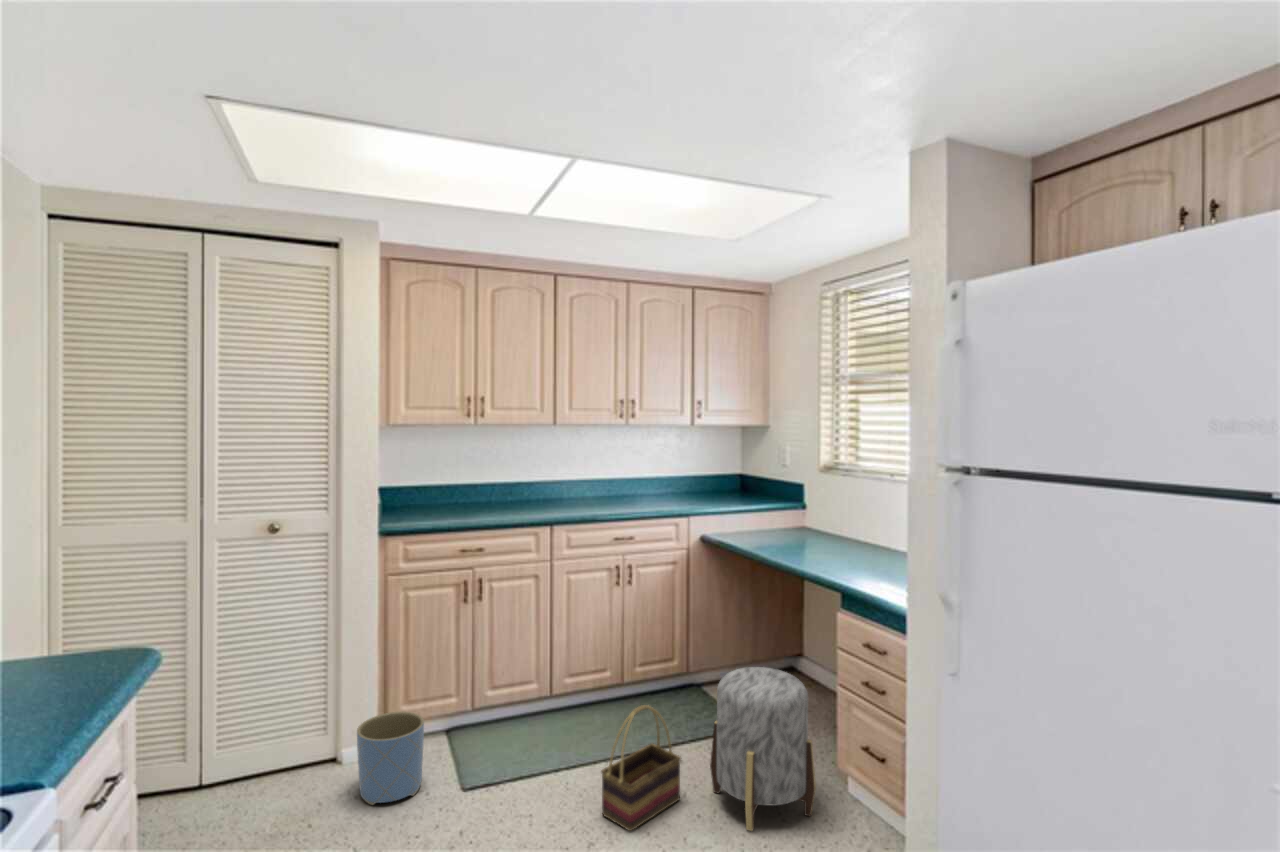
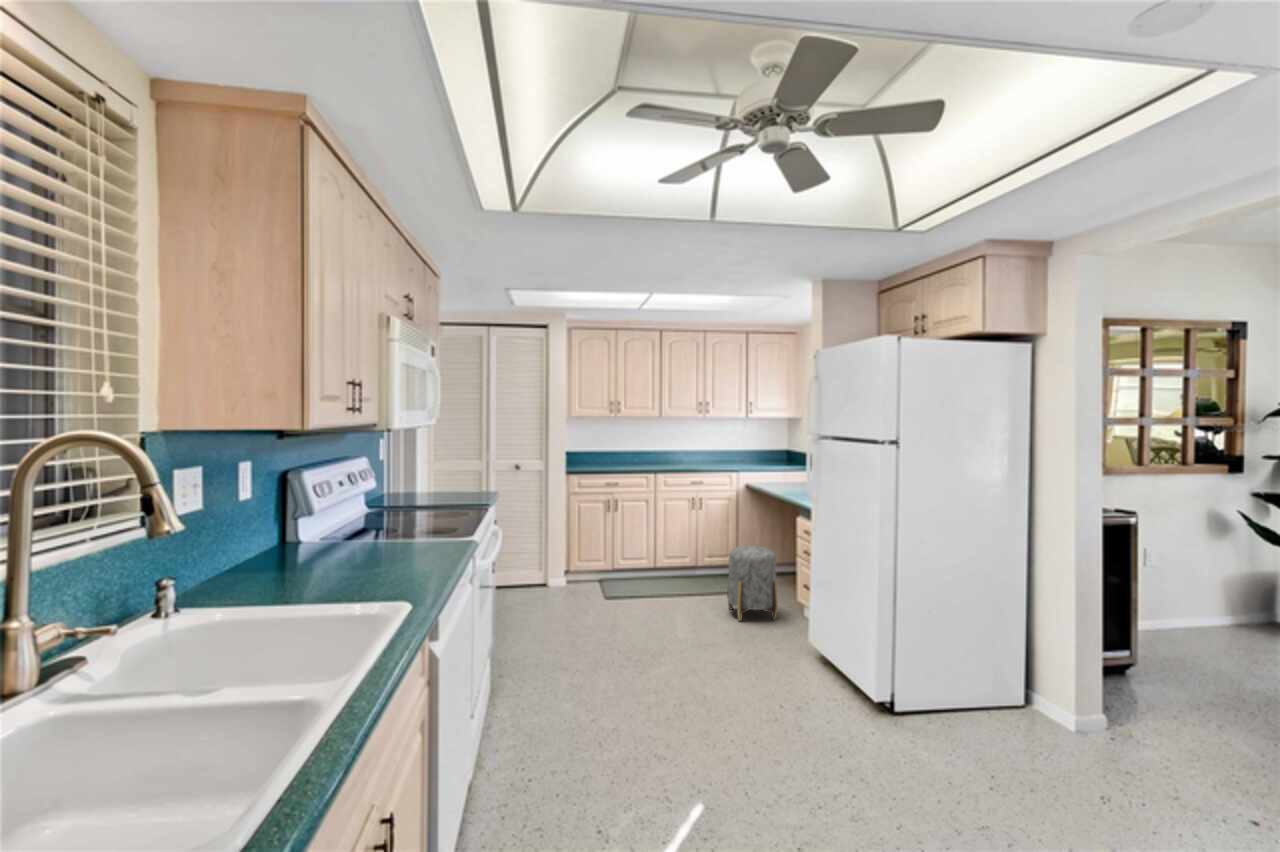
basket: present [601,705,681,831] -> none [668,559,711,616]
planter: present [357,712,424,805] -> none [555,560,586,599]

